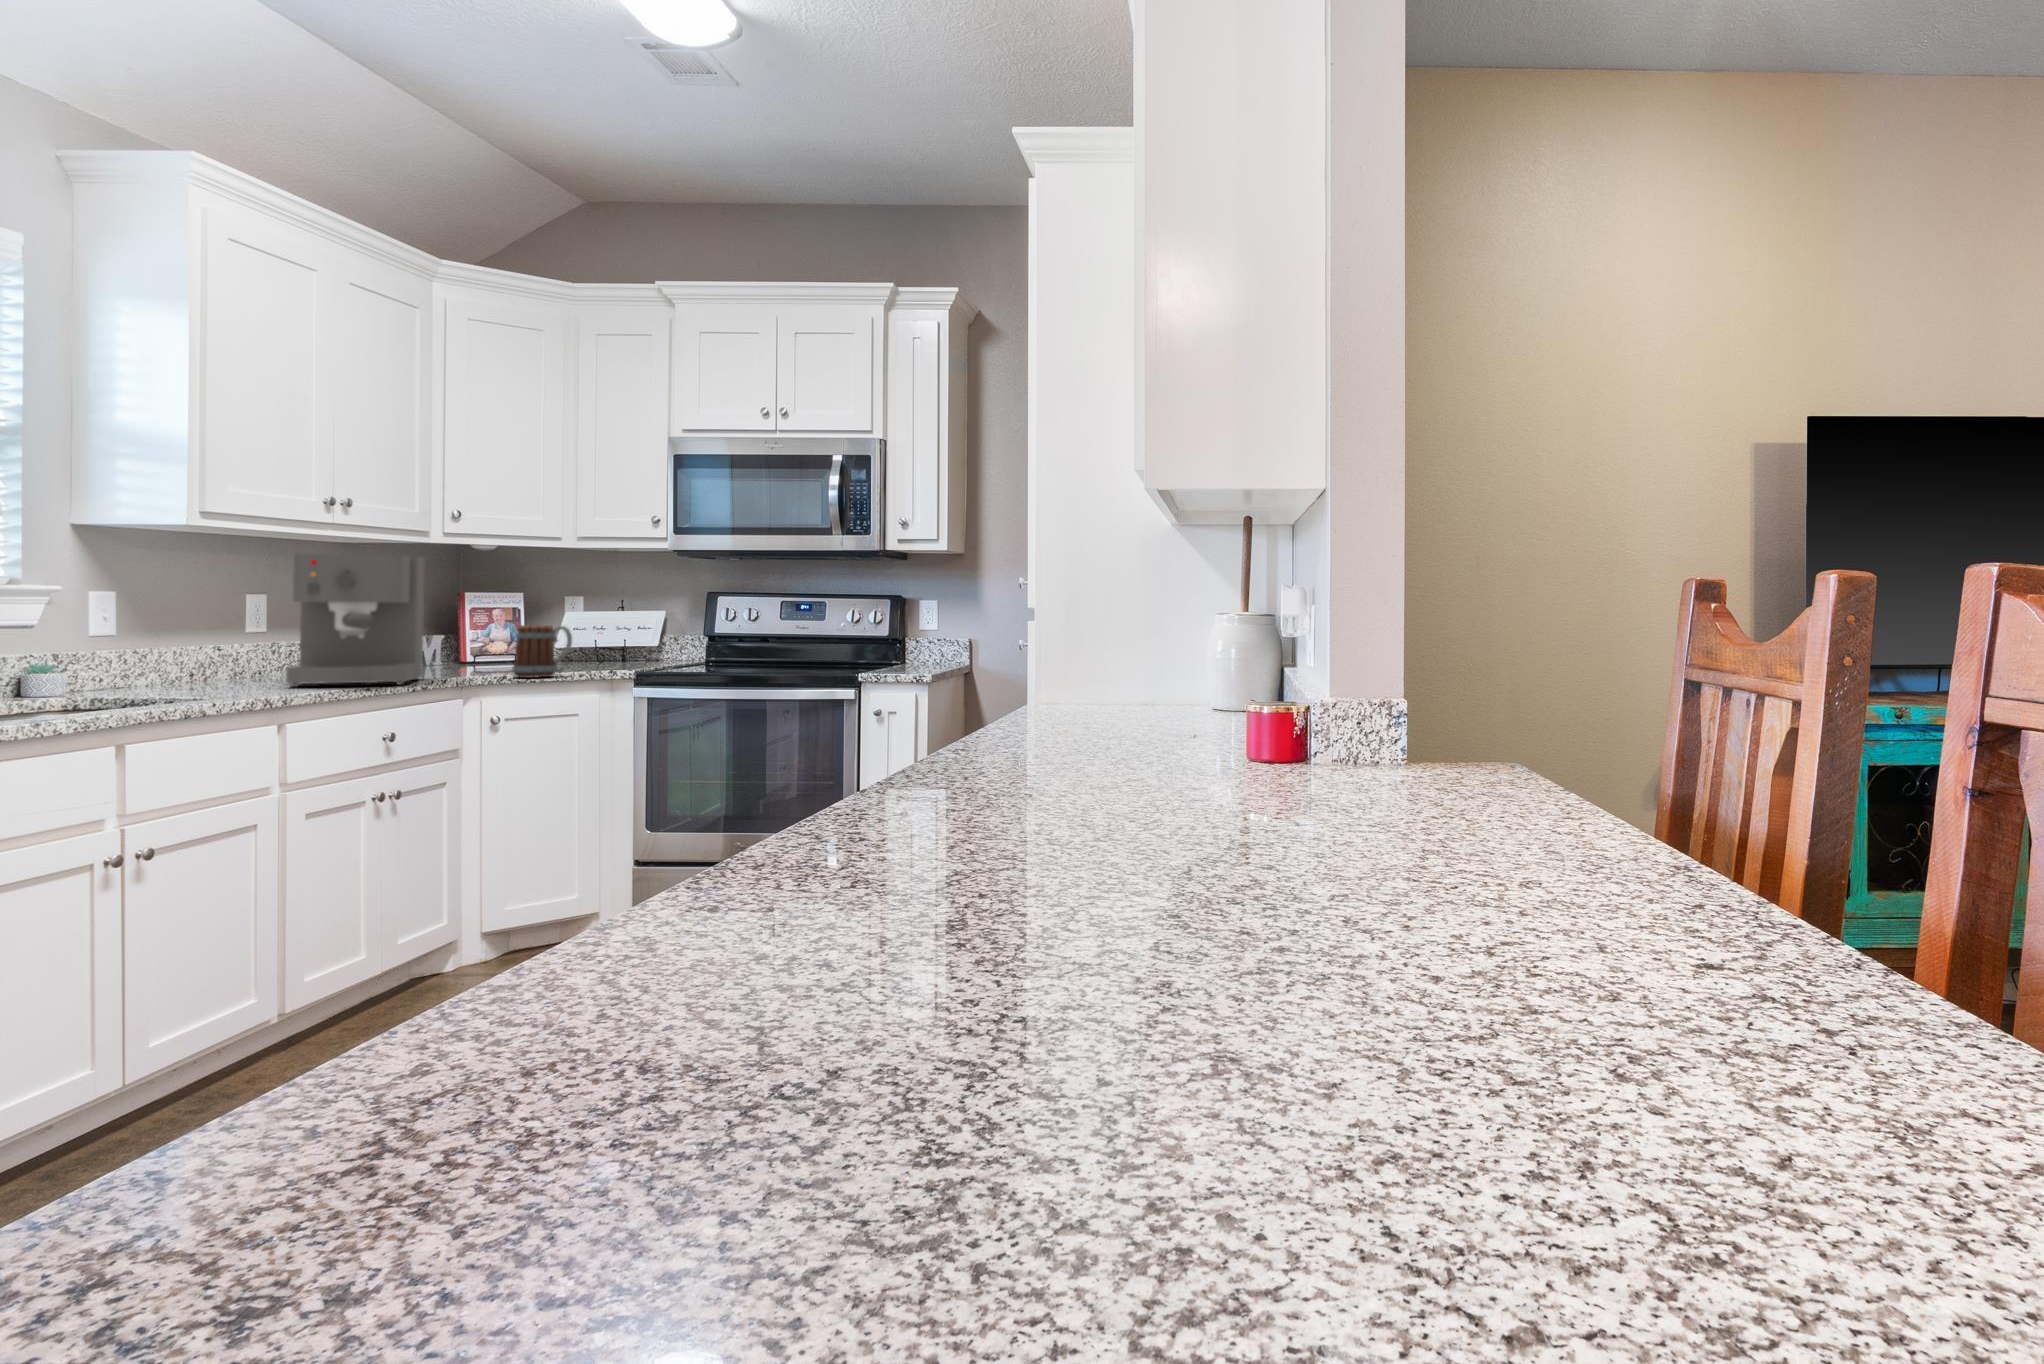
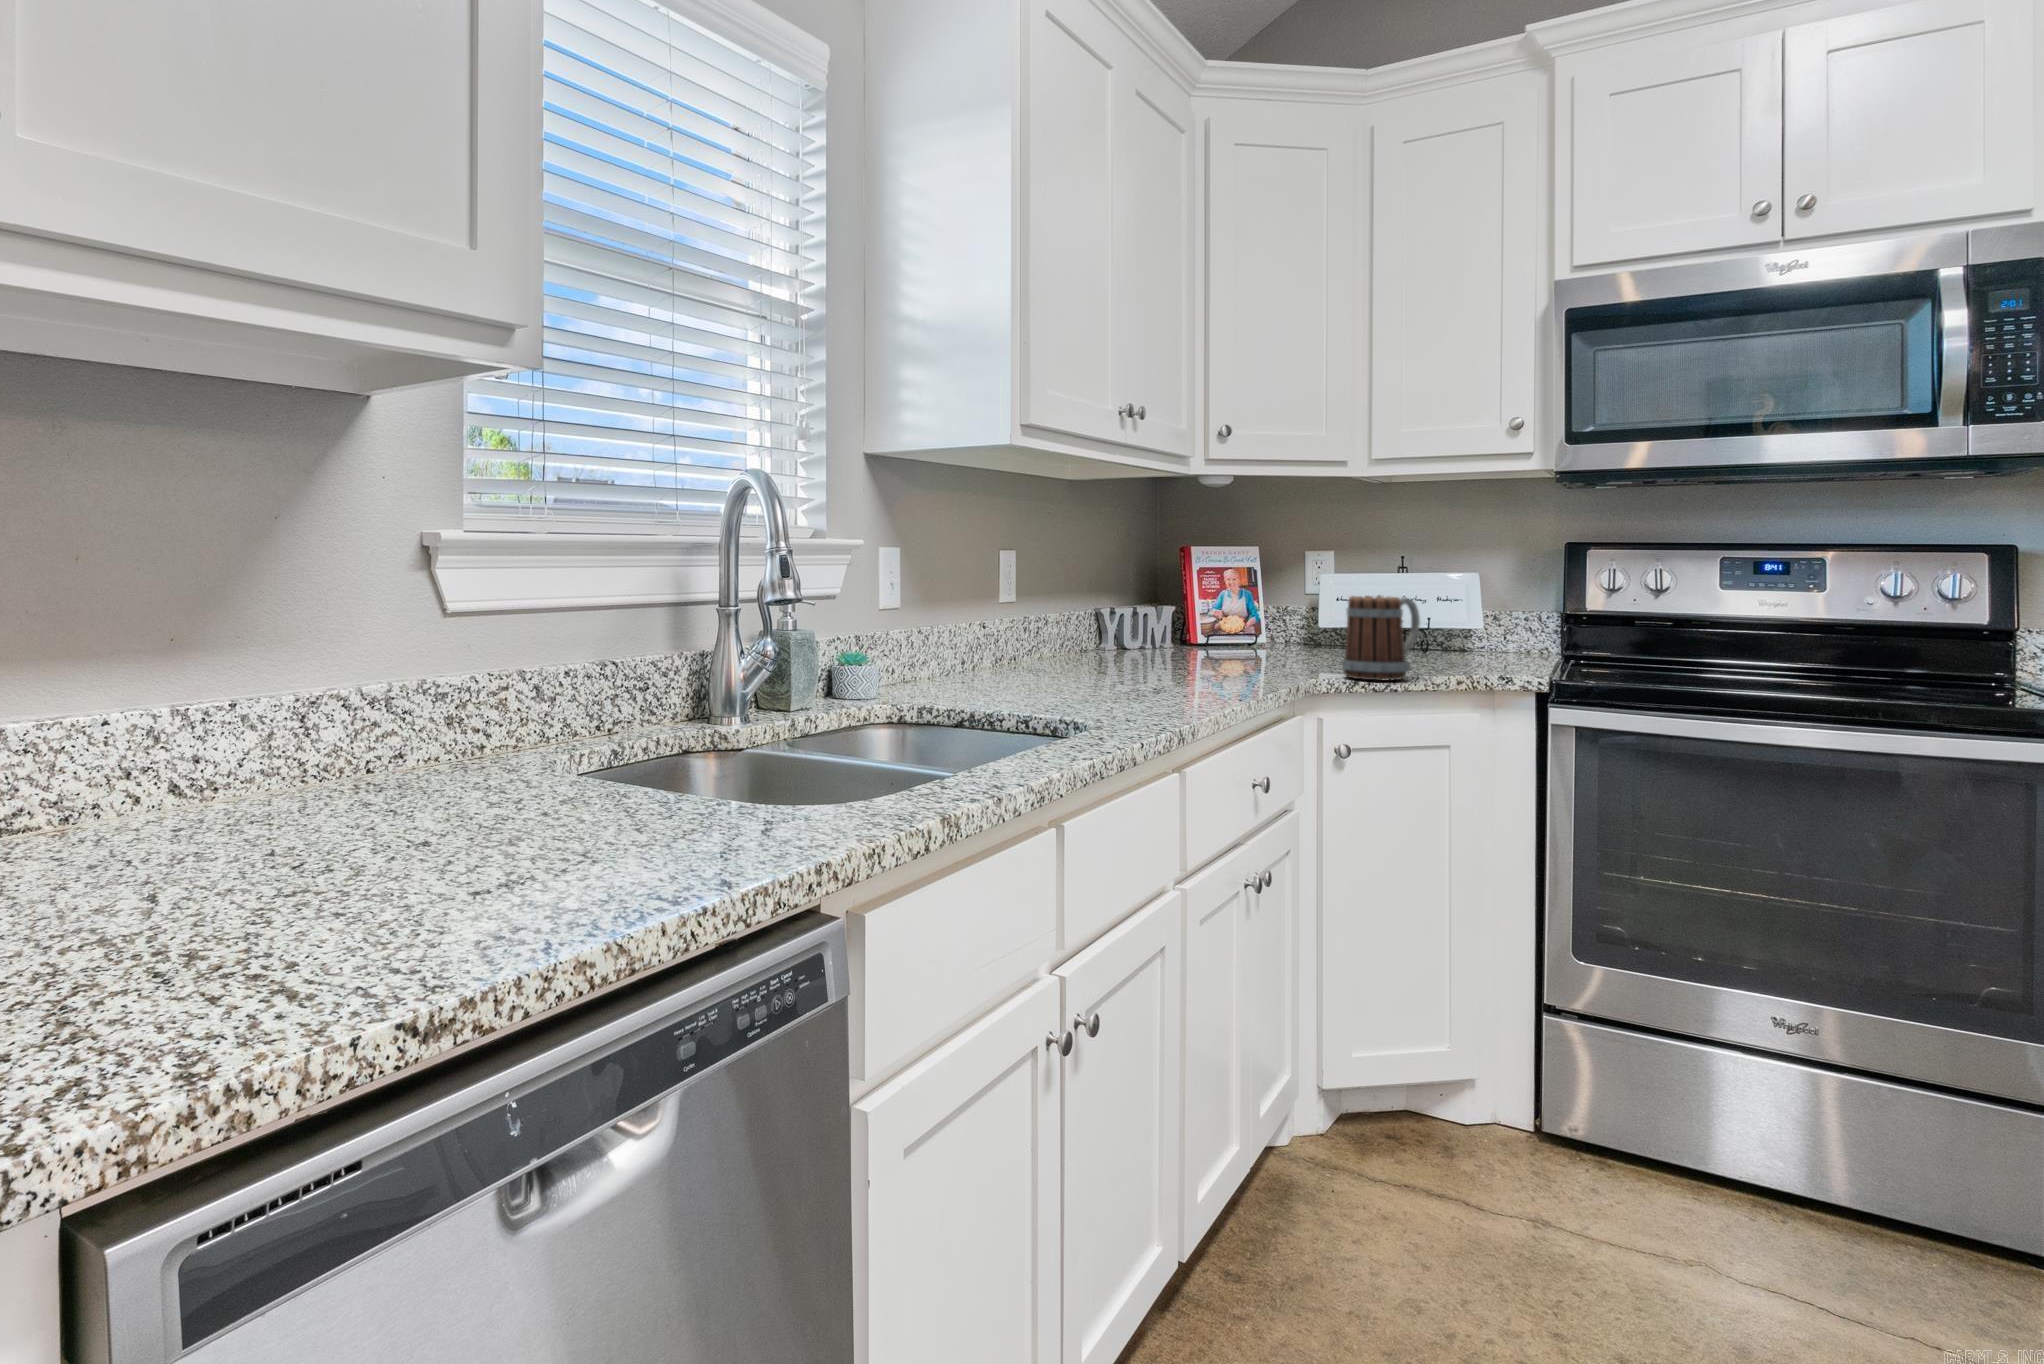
coffee maker: present [286,554,425,687] -> none [1082,489,1236,688]

